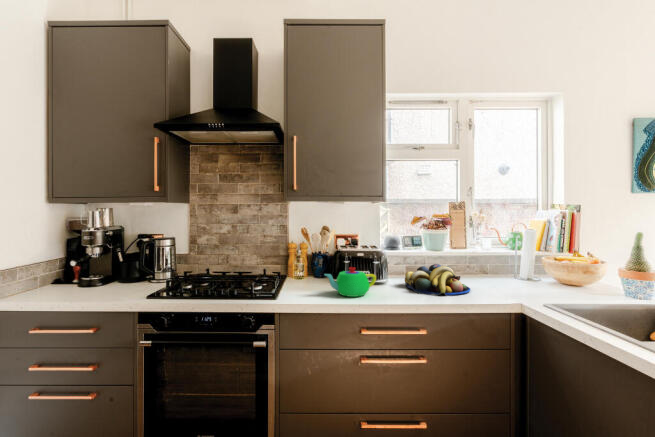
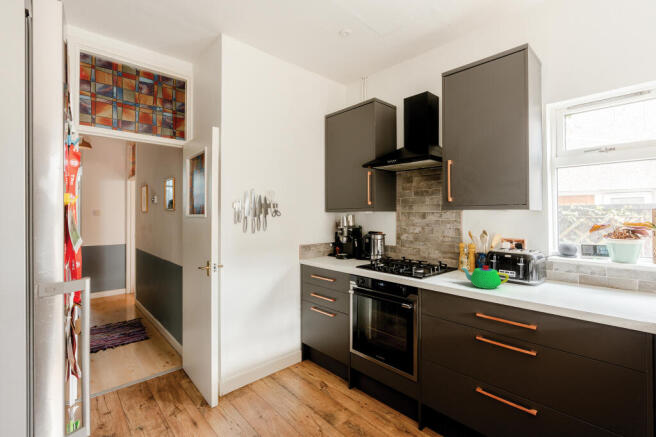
fruit bowl: present [405,264,470,296] -> none [549,275,629,306]

